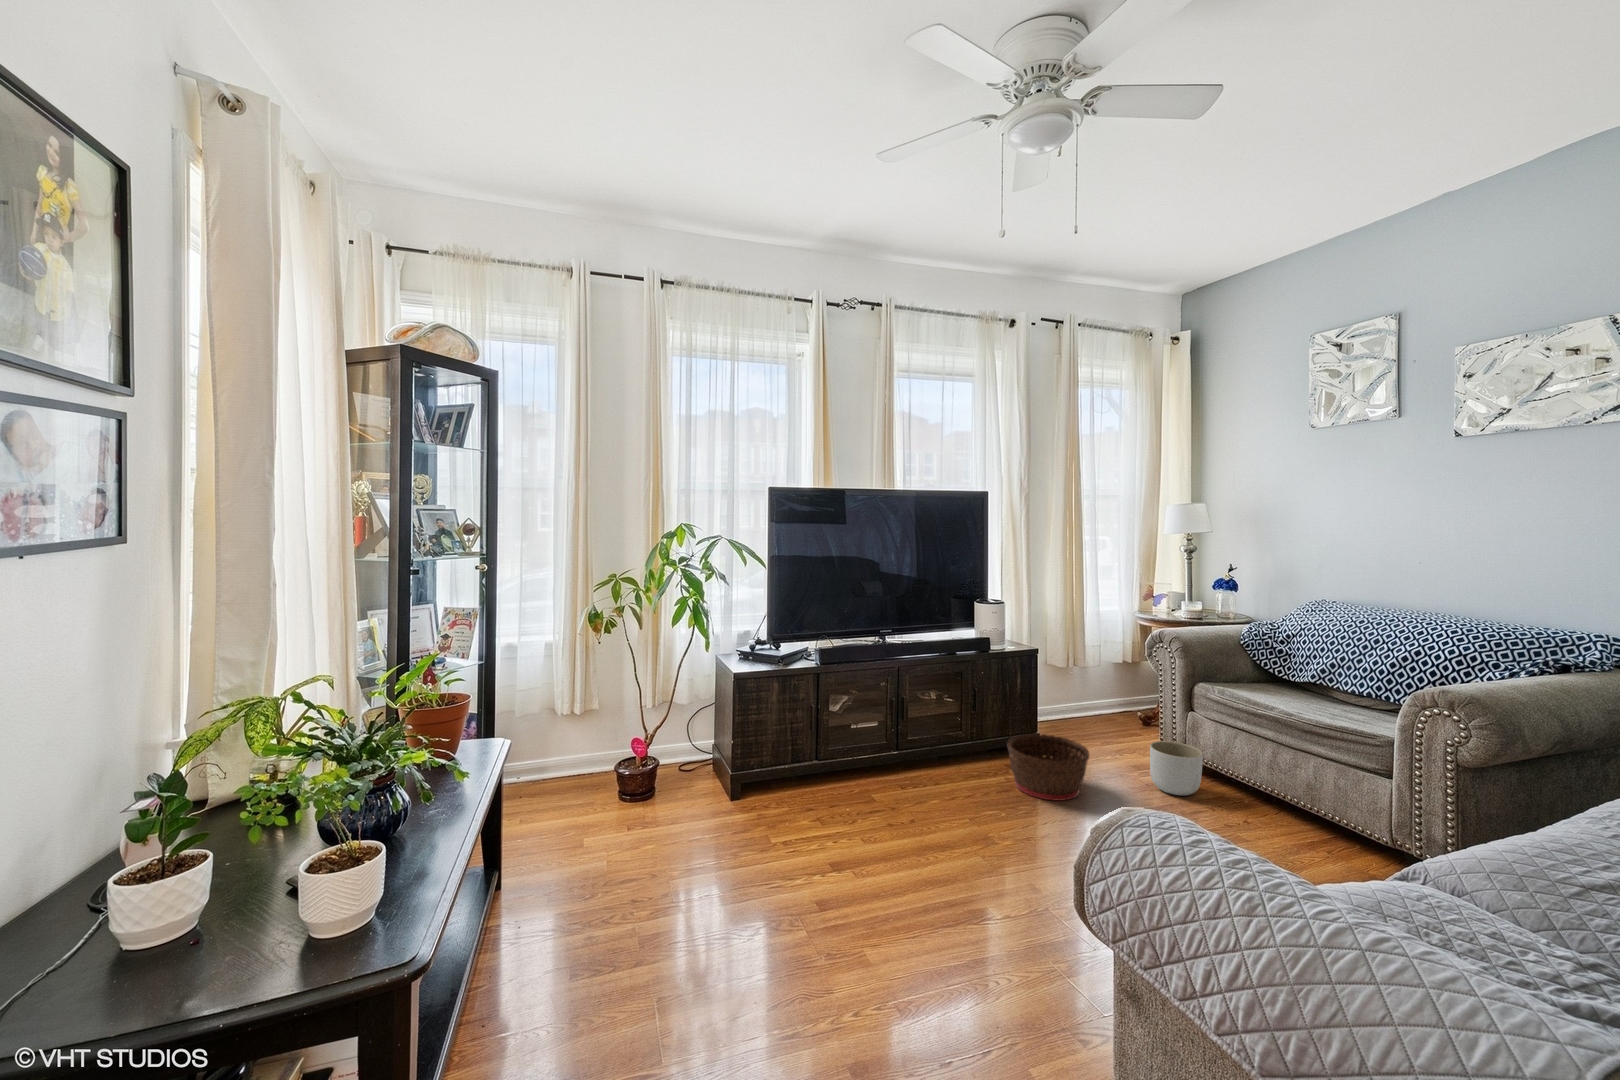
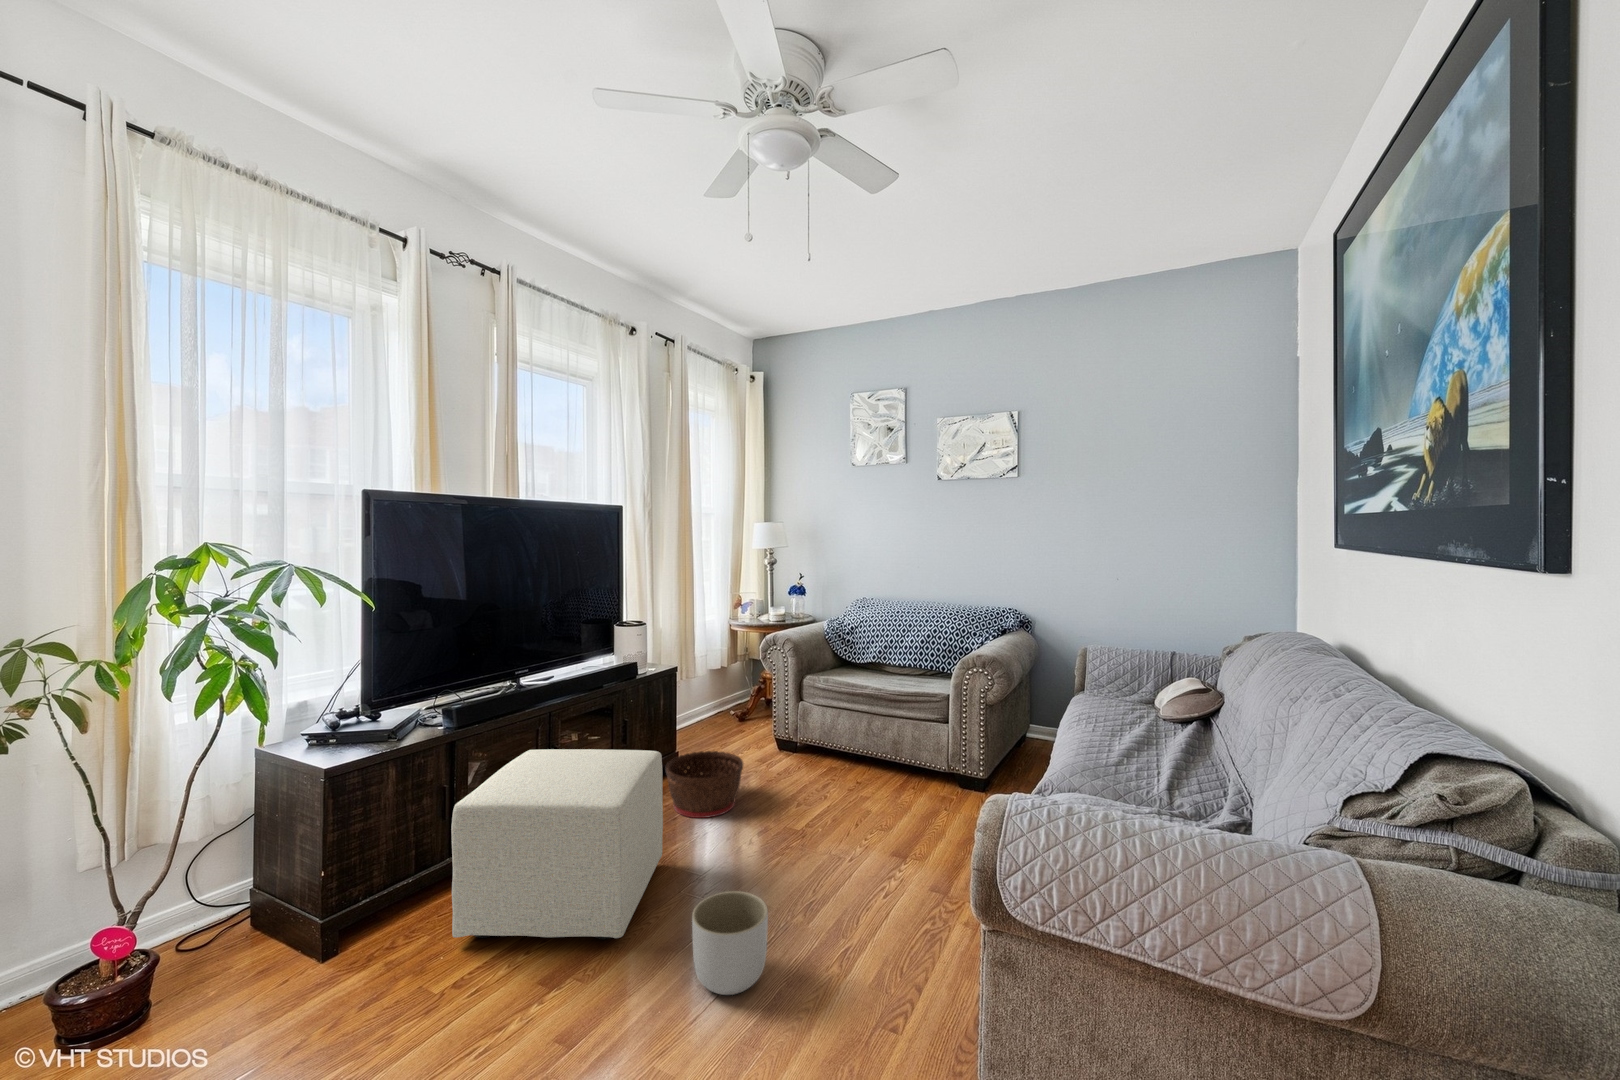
ottoman: none [800,693,977,860] -> present [451,749,663,940]
planter: present [1150,741,1203,796] -> present [692,891,768,995]

